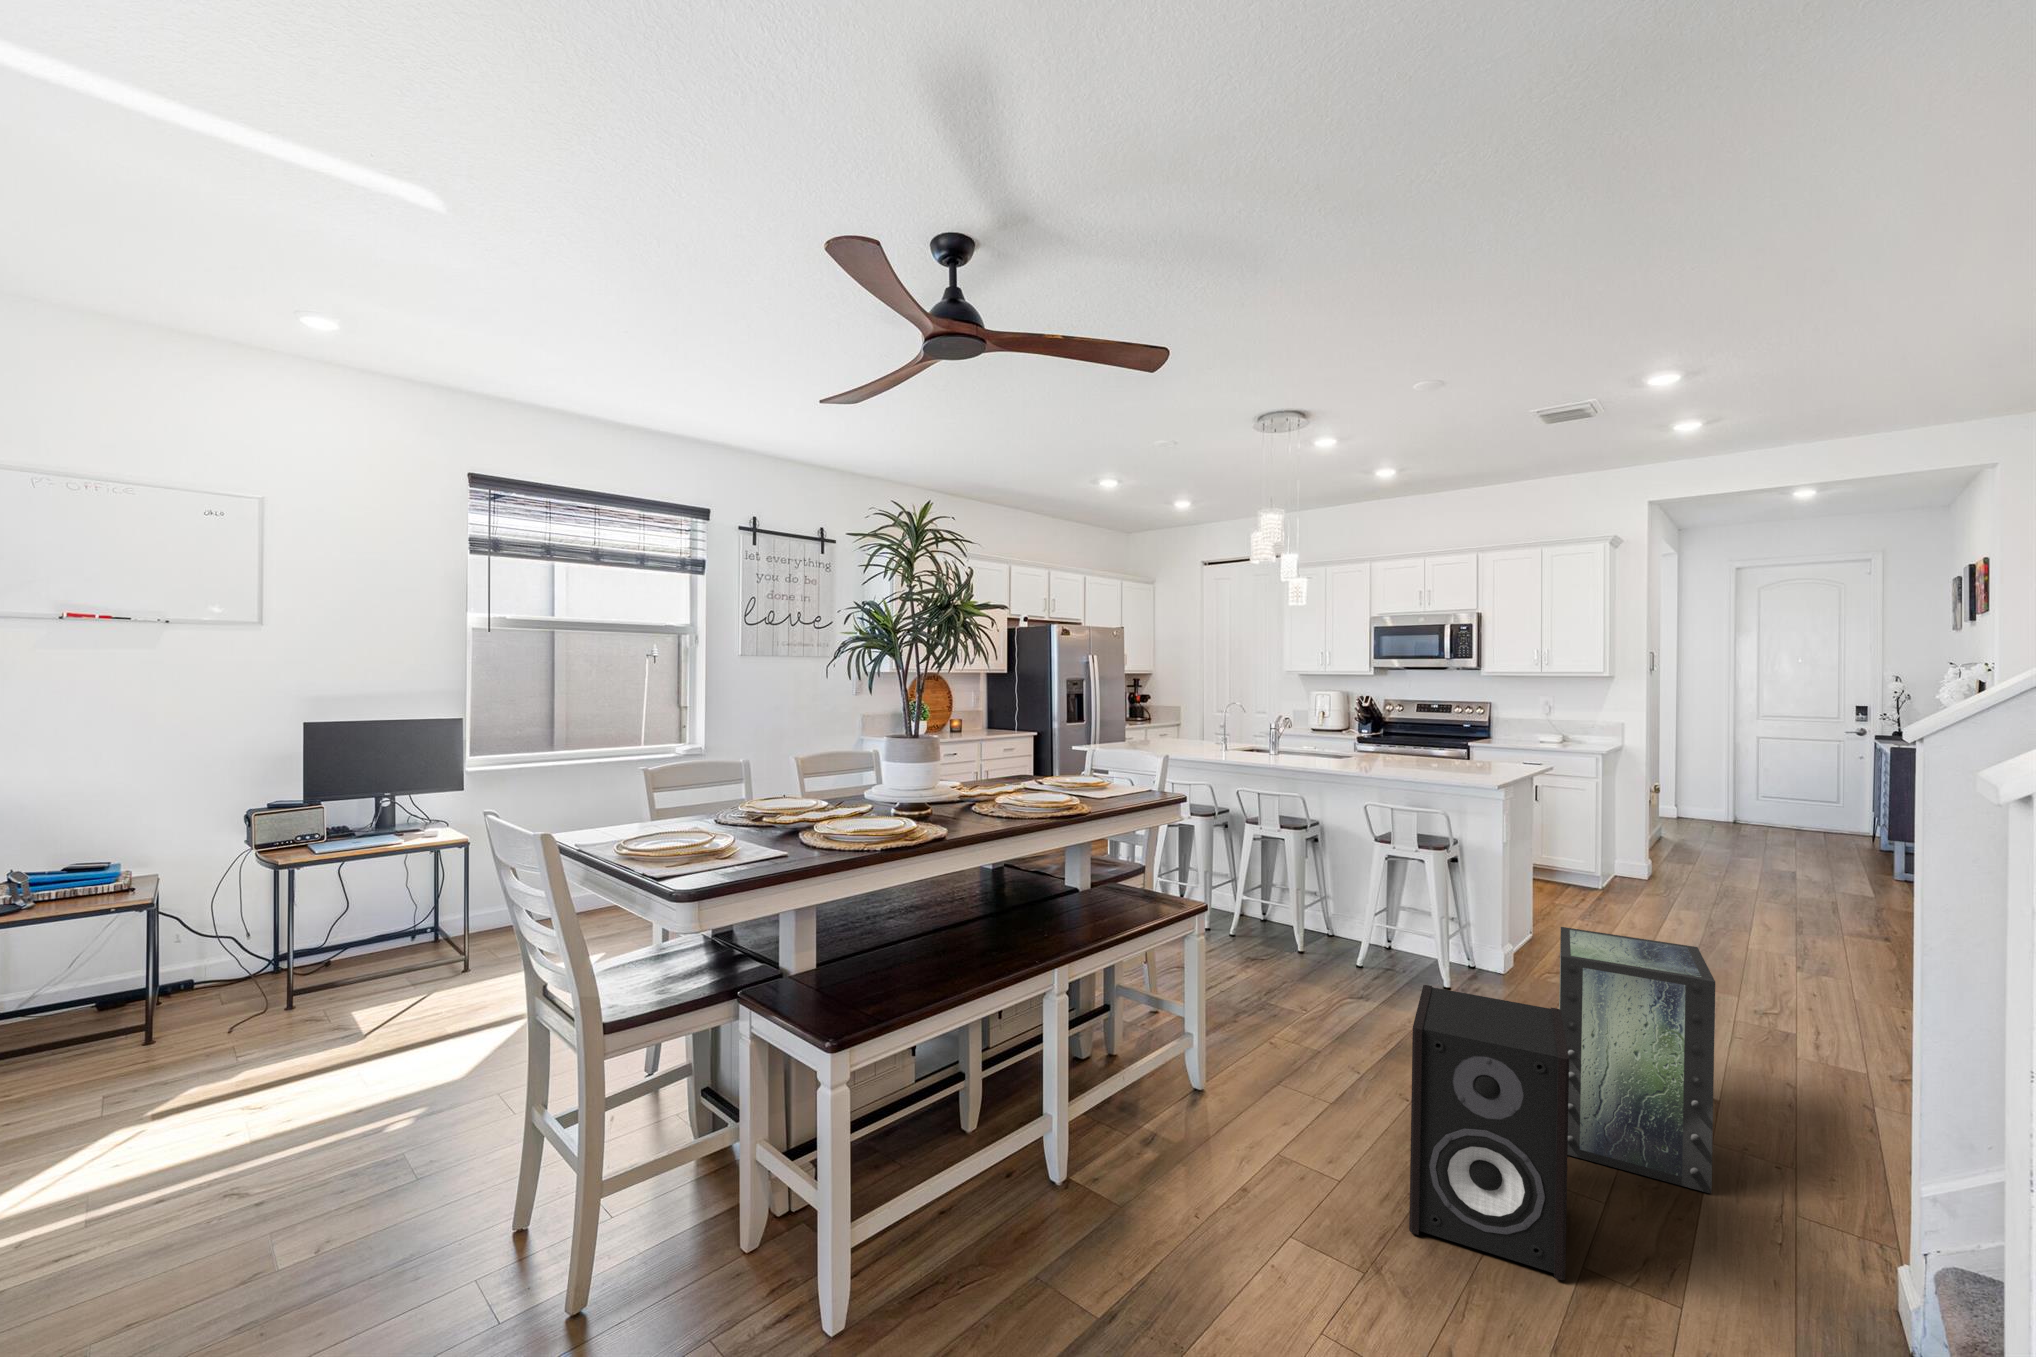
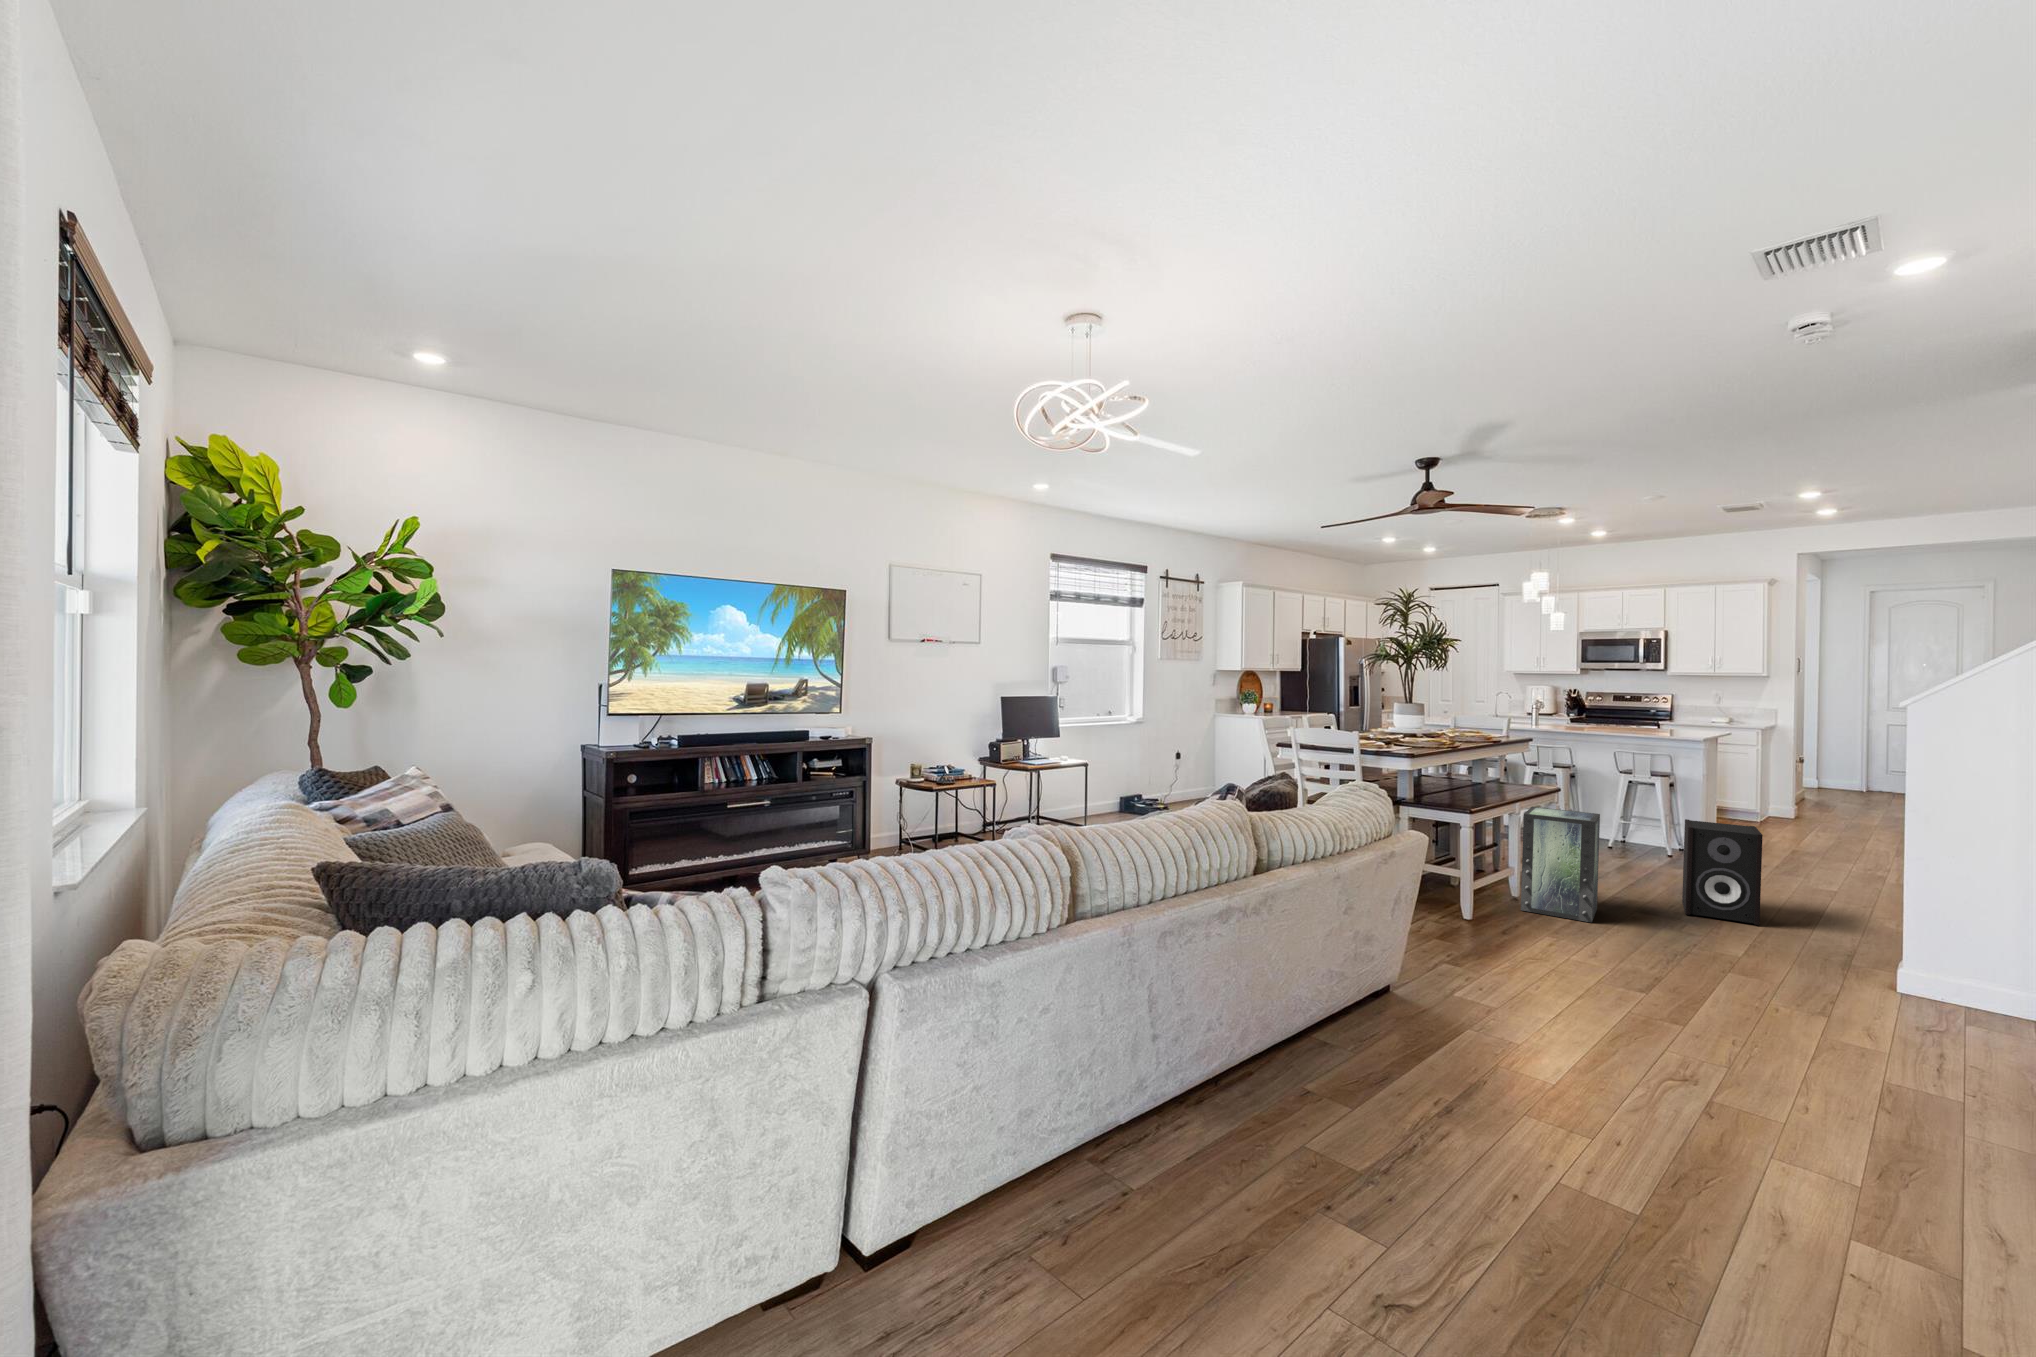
storage box: present [1559,927,1715,1194] -> present [1521,807,1600,923]

